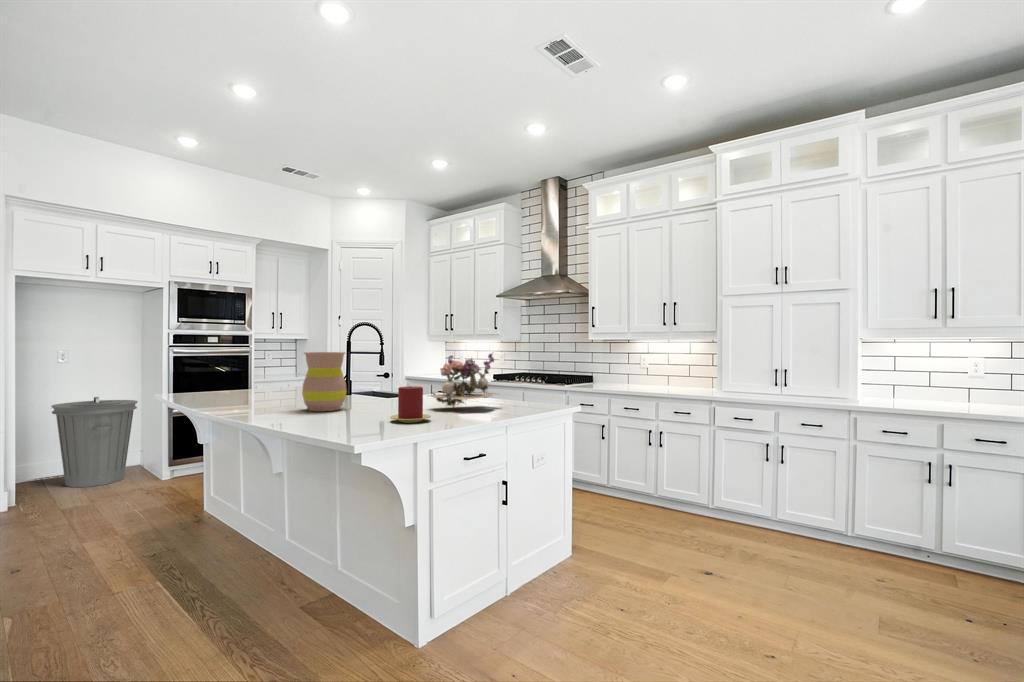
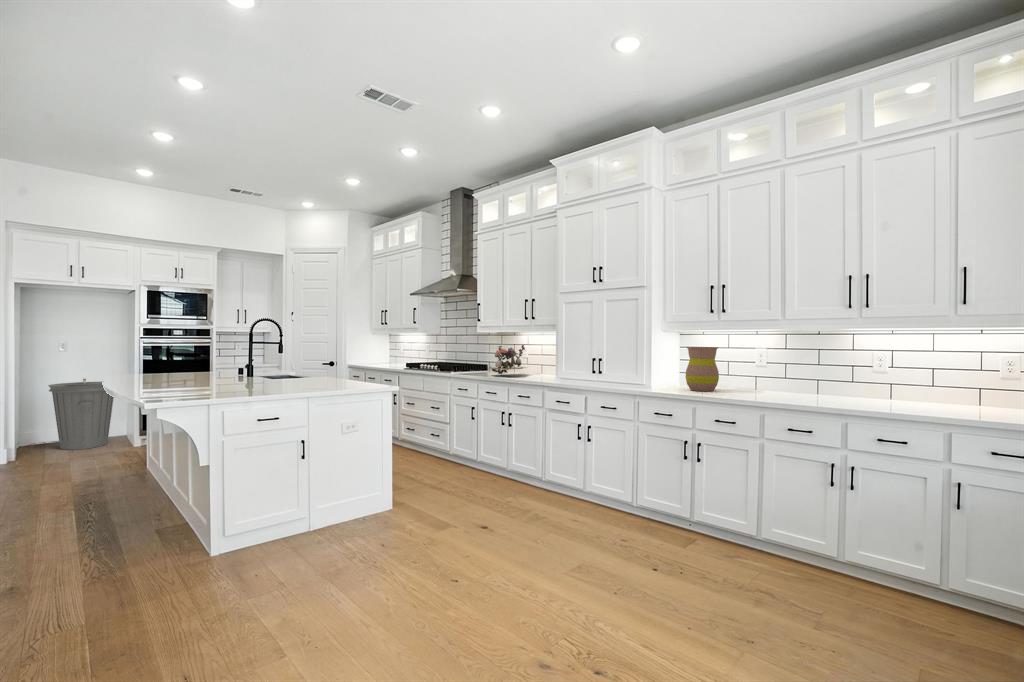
vase: present [302,352,346,411] -> present [685,347,719,391]
flower arrangement: present [429,353,499,407] -> present [489,345,525,374]
candle: present [390,386,431,423] -> none [210,368,244,394]

